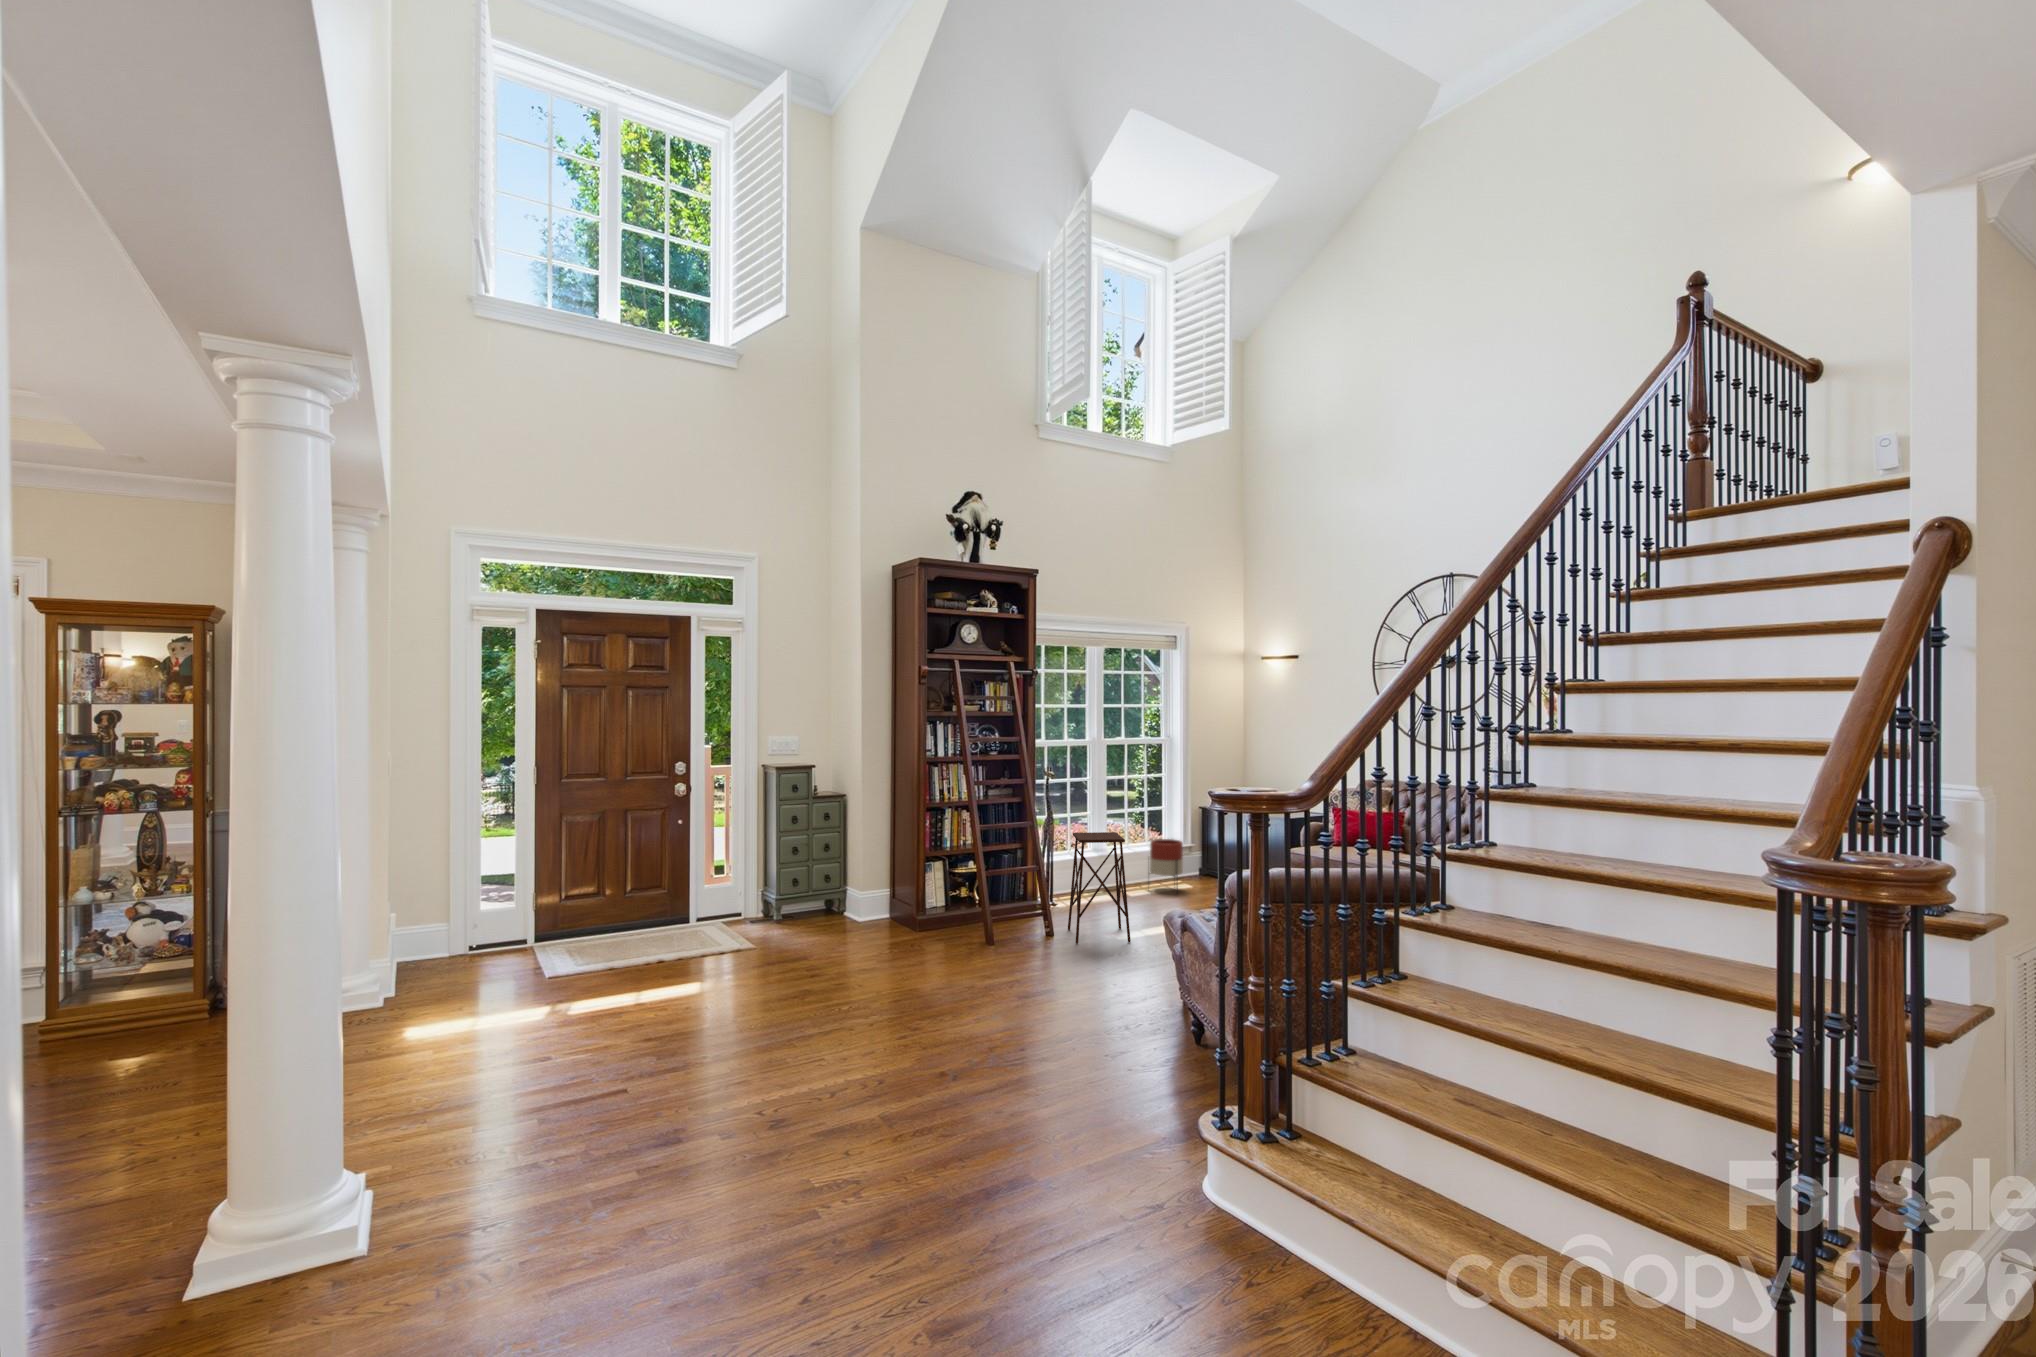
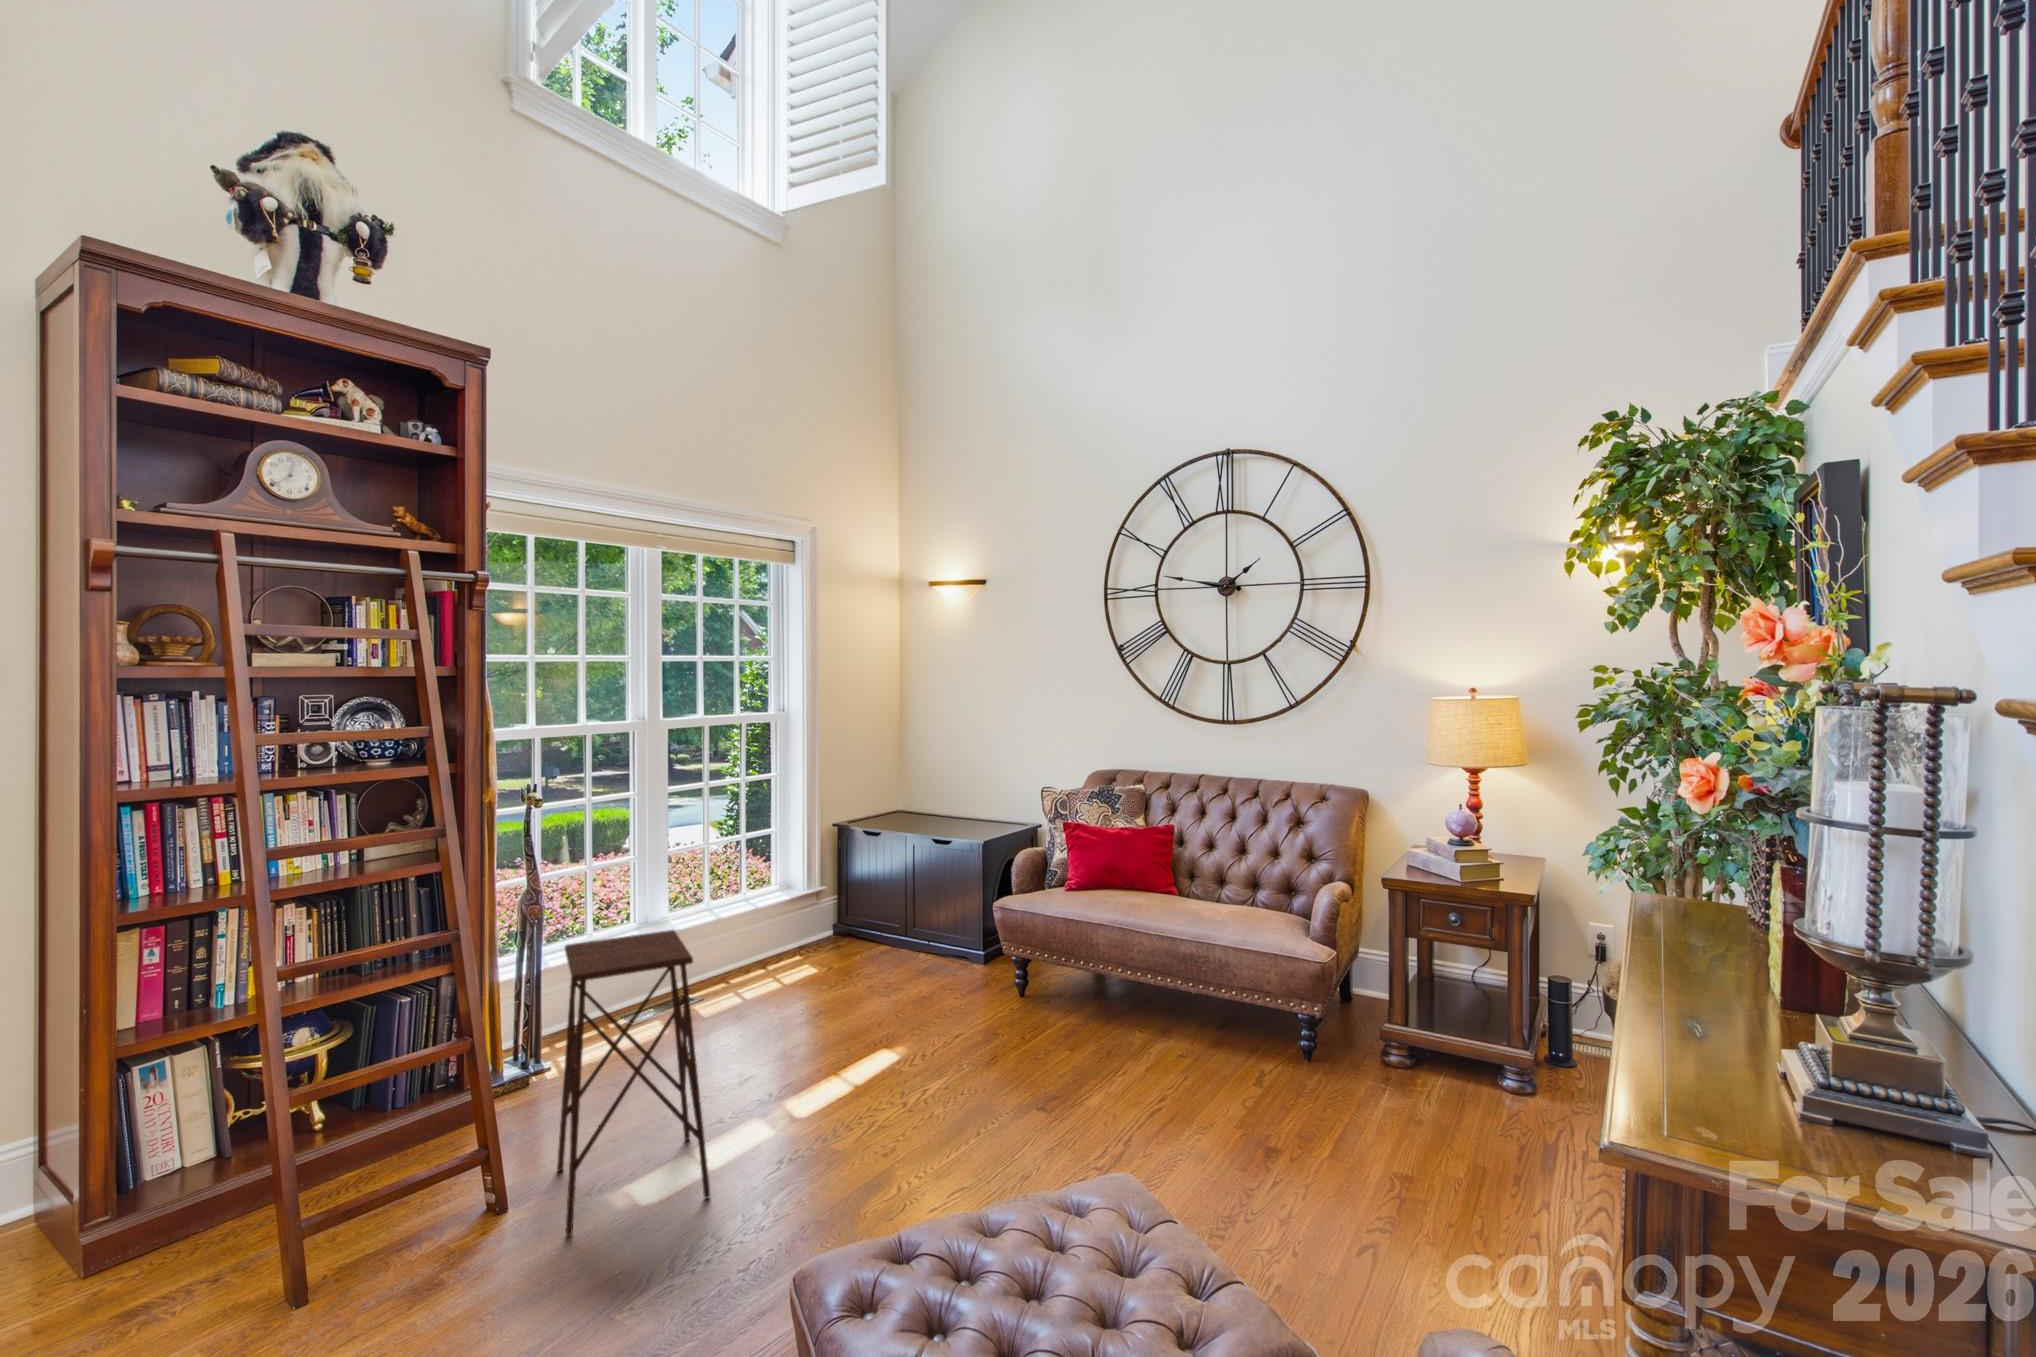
planter: present [1150,839,1183,890] -> none [748,893,813,995]

